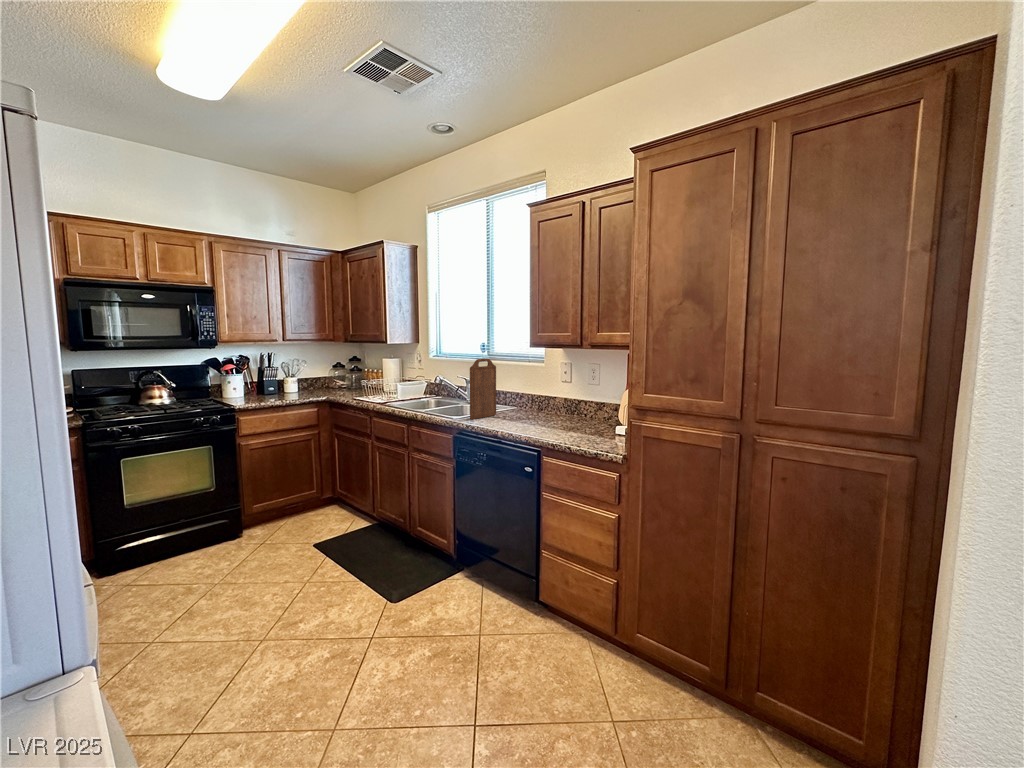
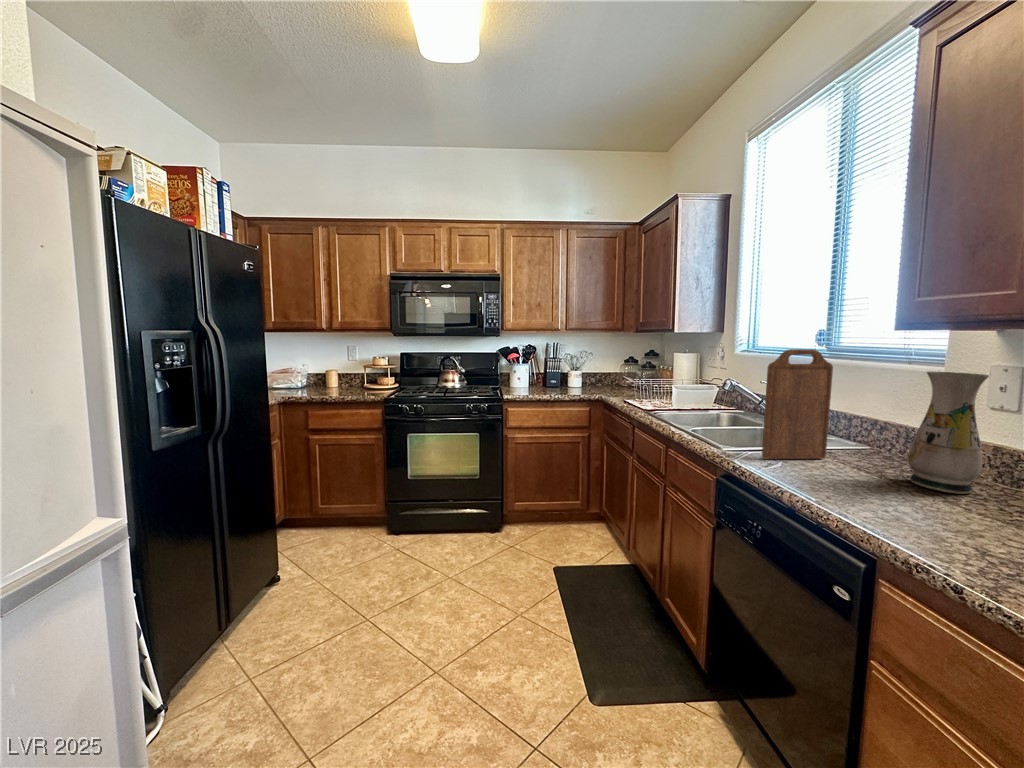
vase: none [528,368,551,420] -> present [908,372,989,494]

